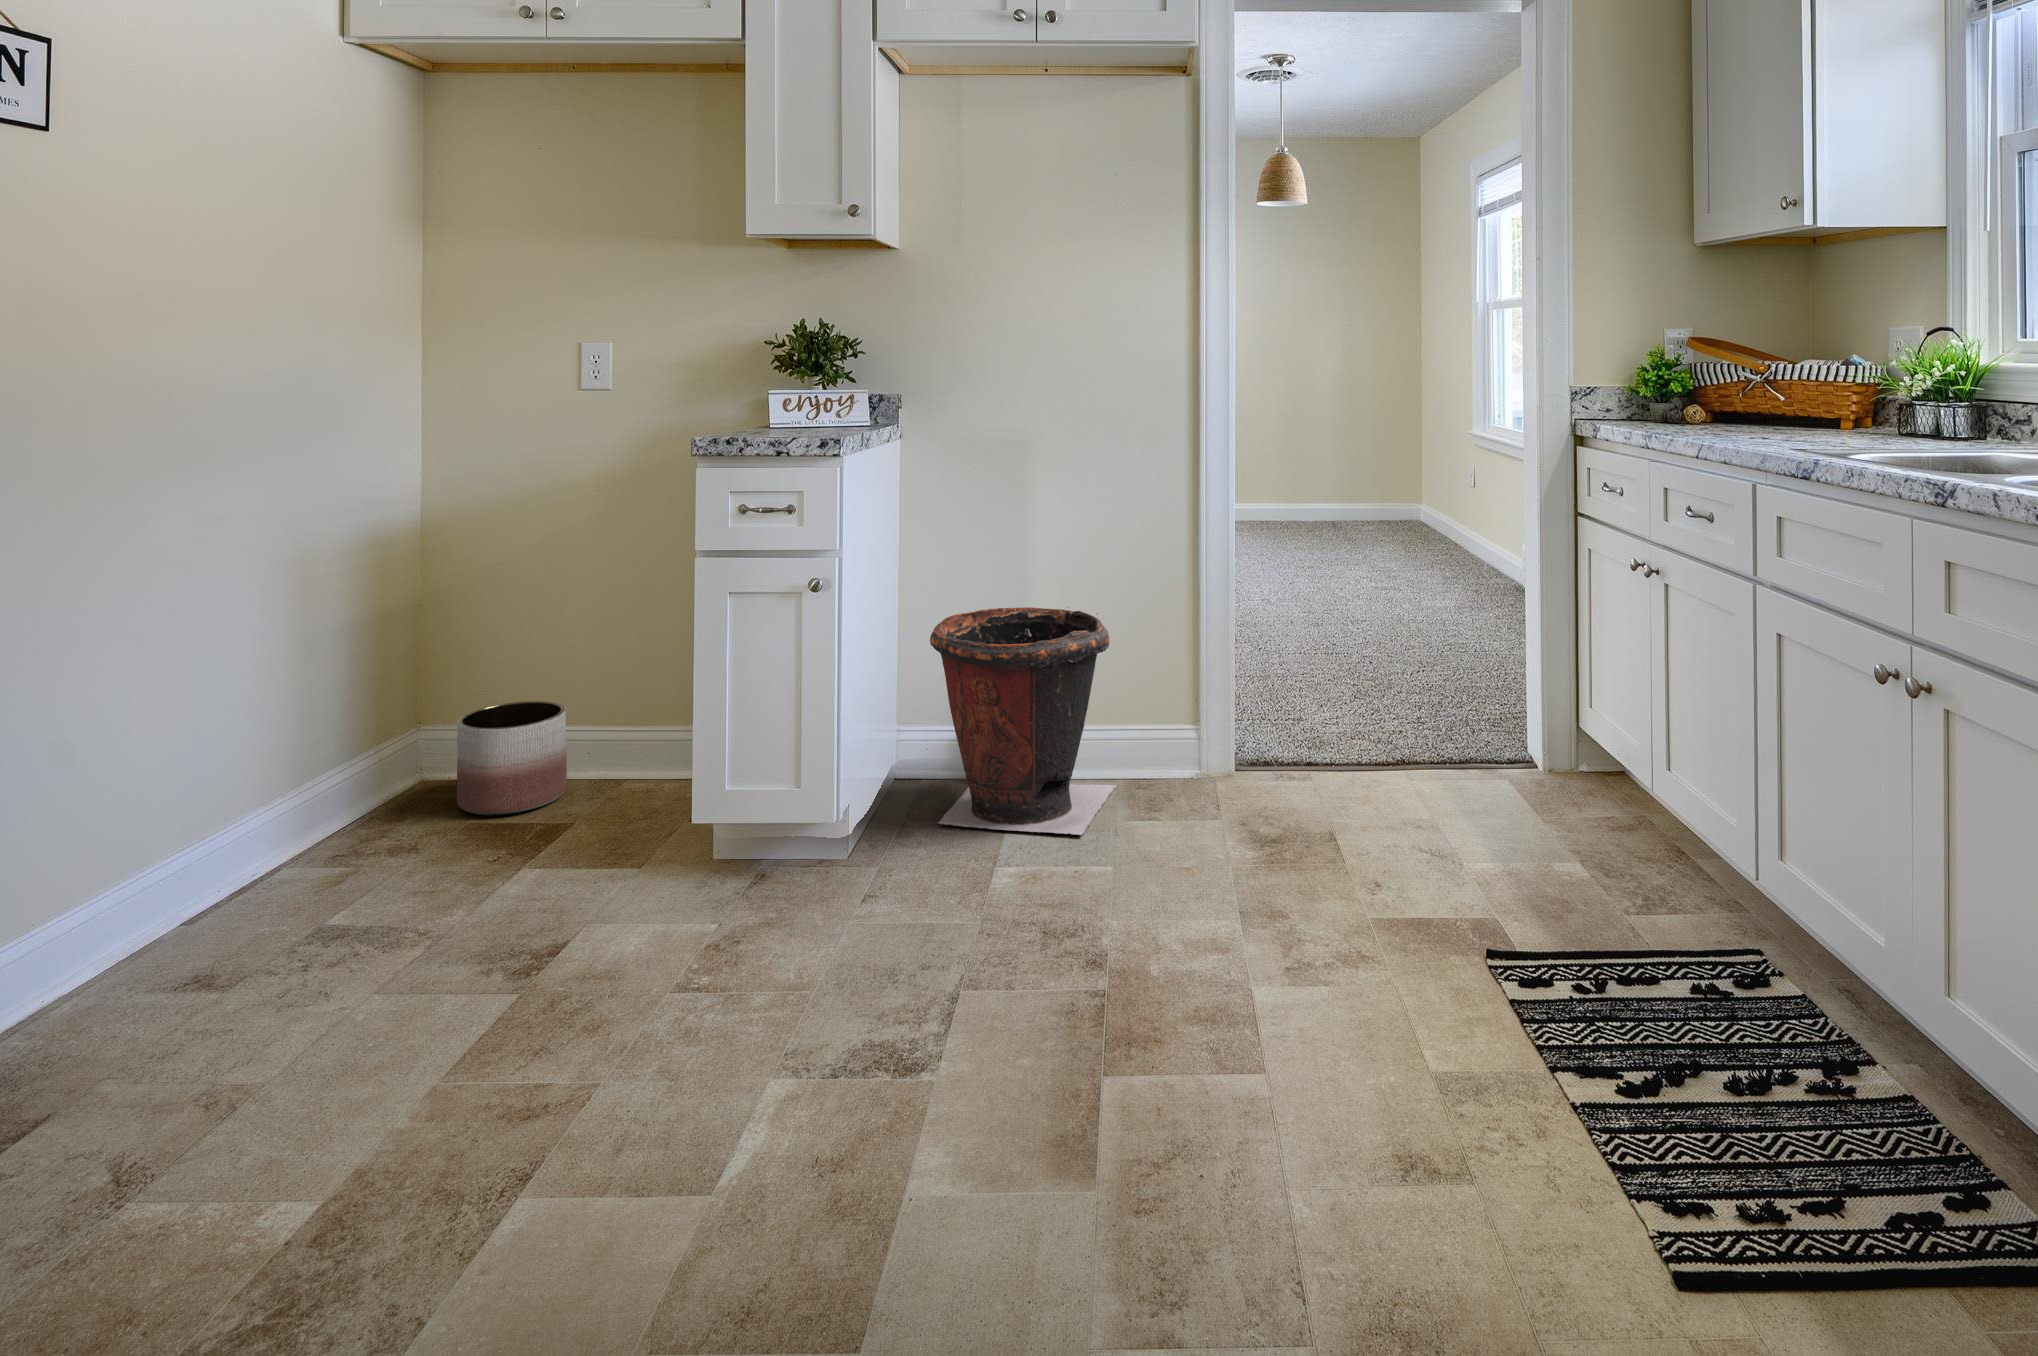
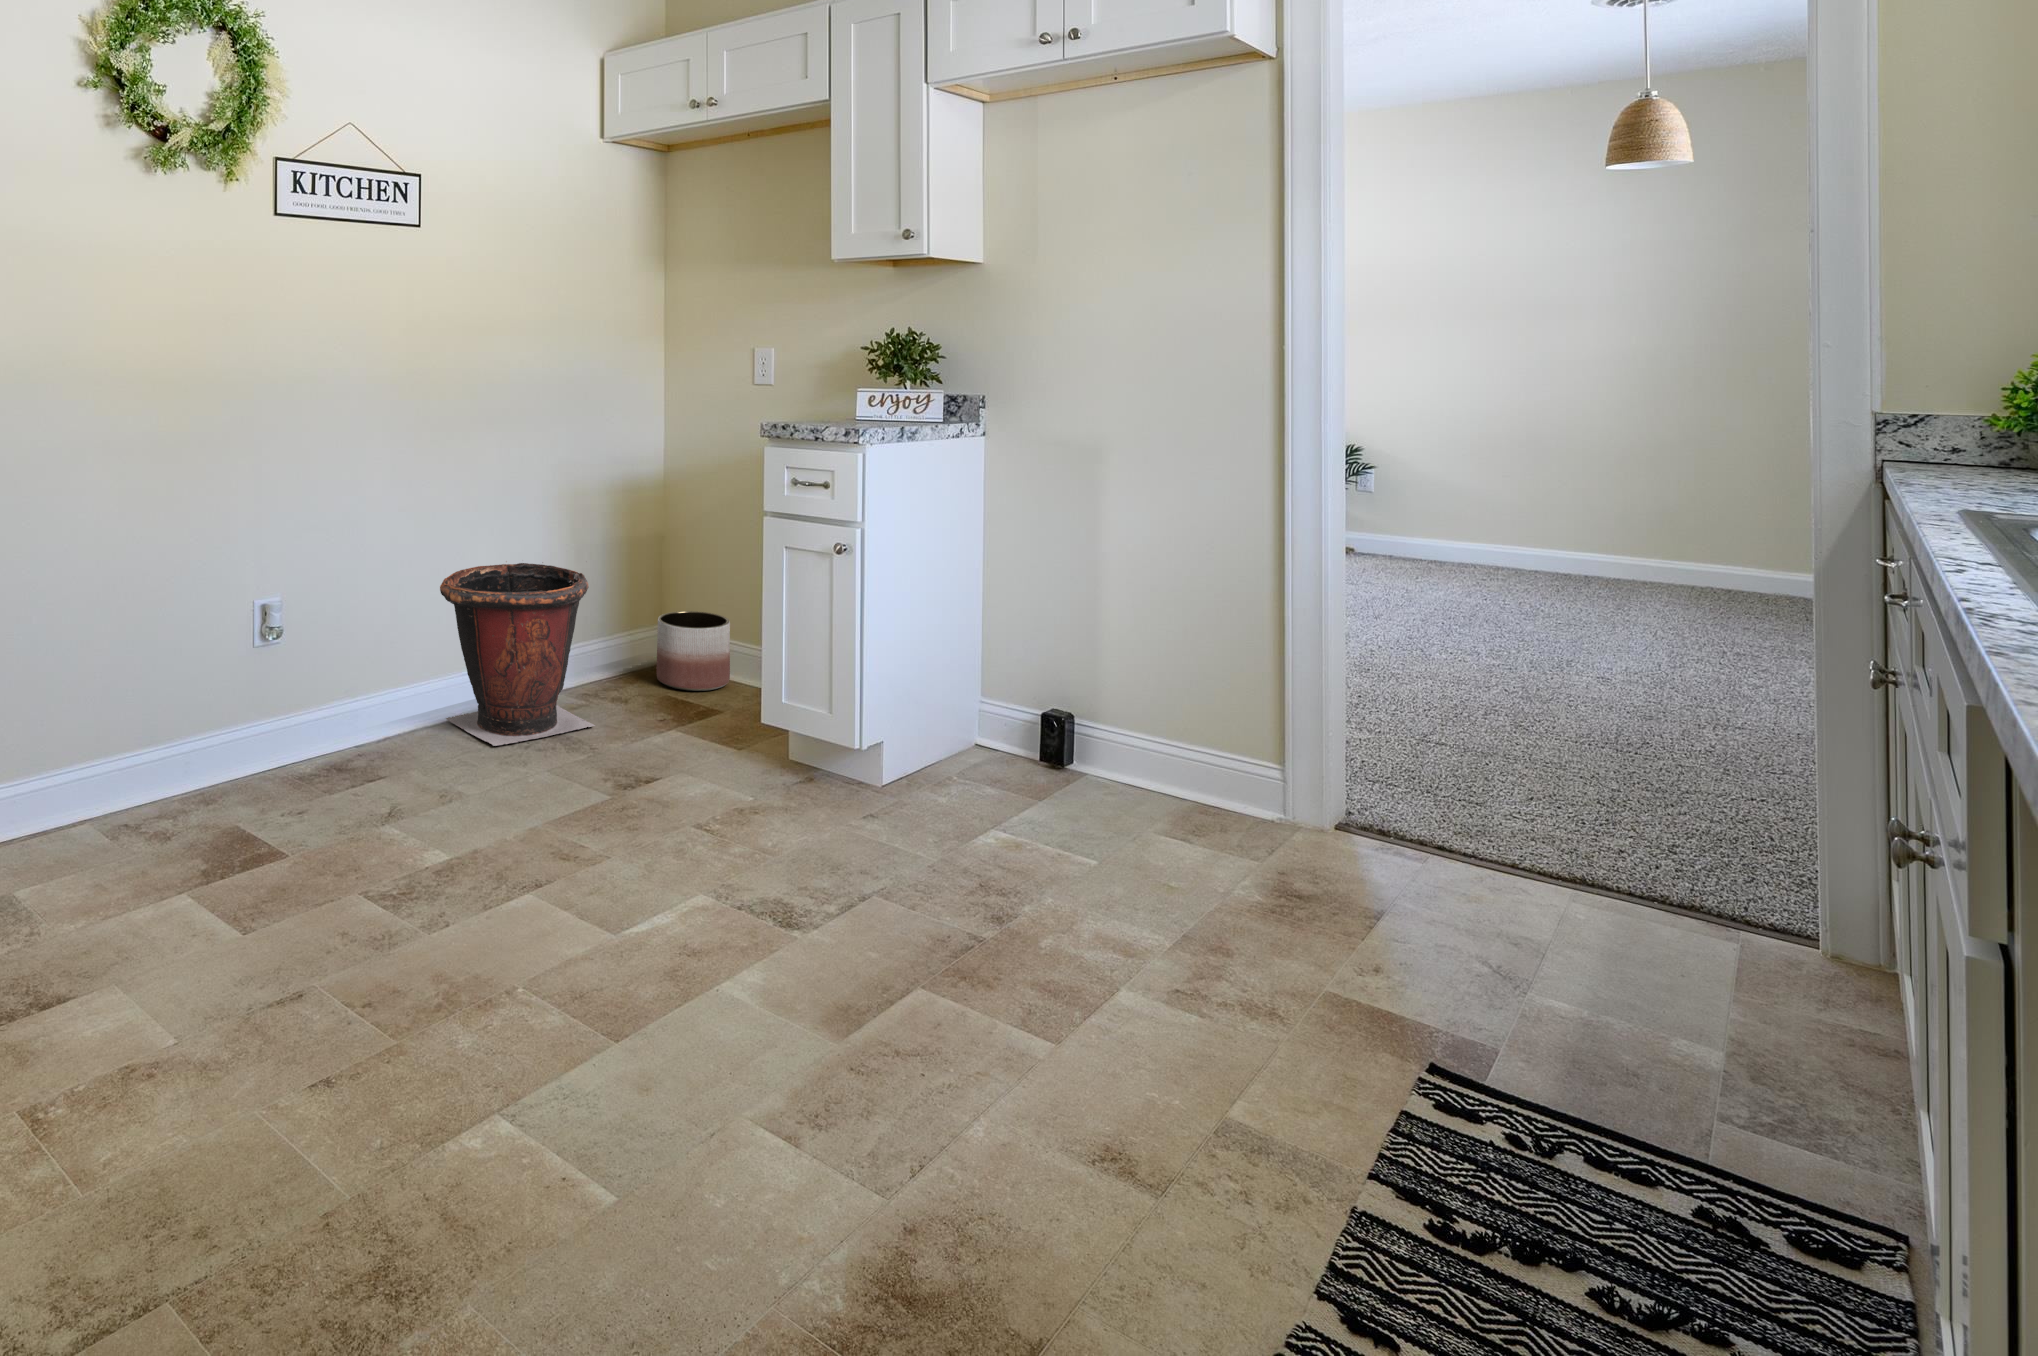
trash can: present [930,607,1115,835] -> present [440,561,595,746]

